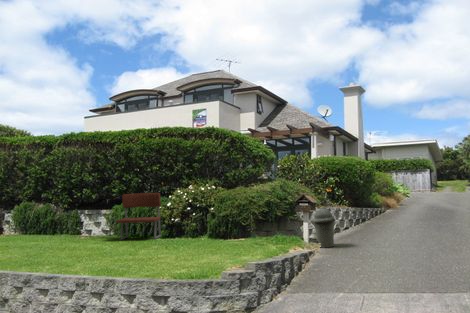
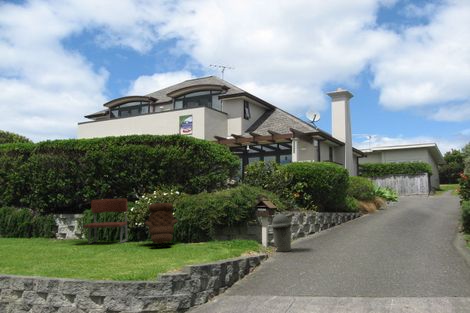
lounge chair: none [182,197,216,245] -> present [145,203,178,248]

